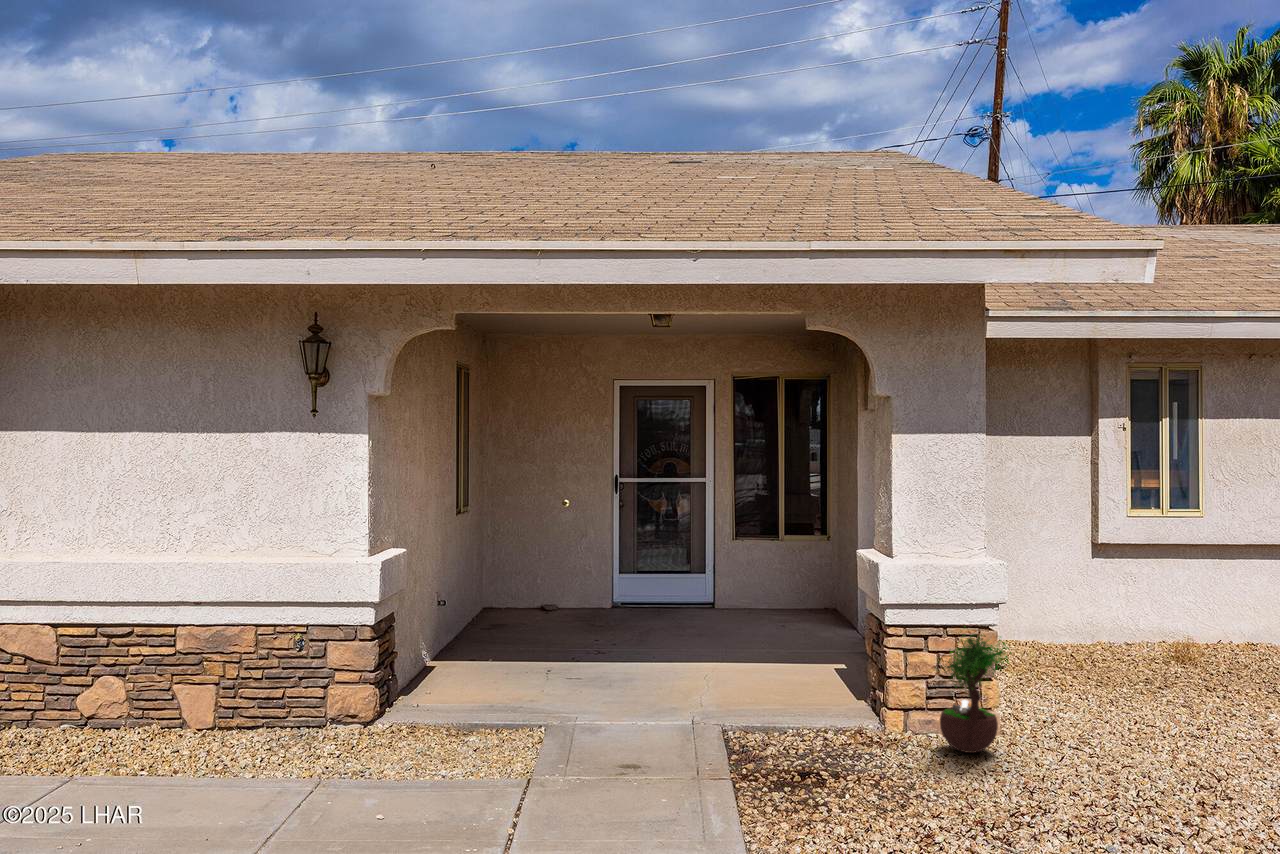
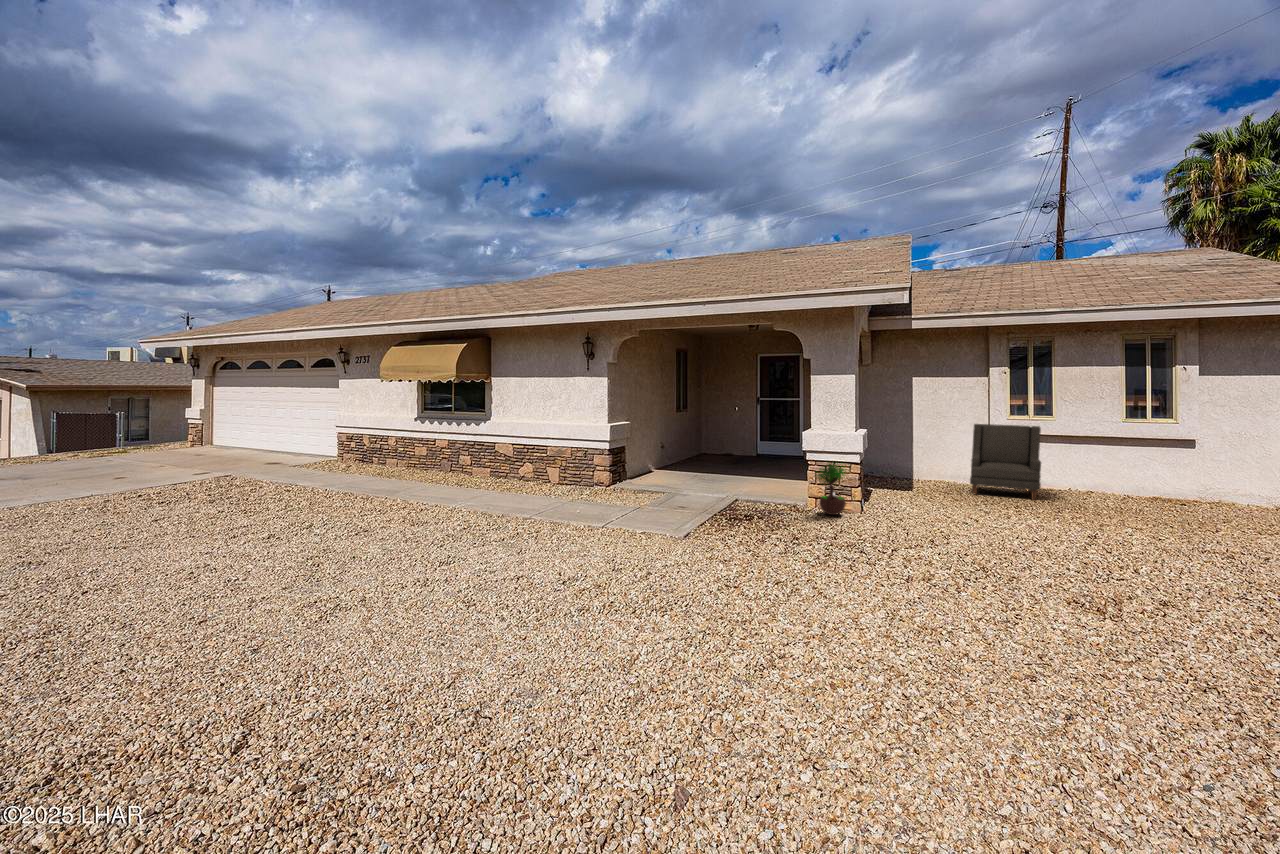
chair: none [1073,525,1220,670] -> present [970,424,1041,500]

